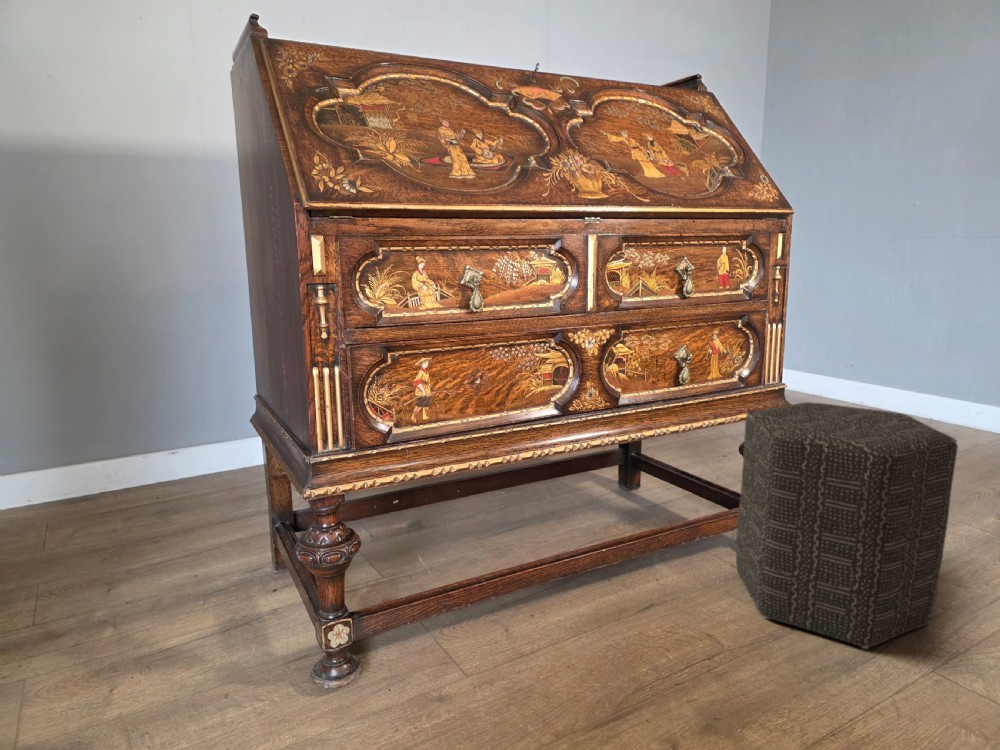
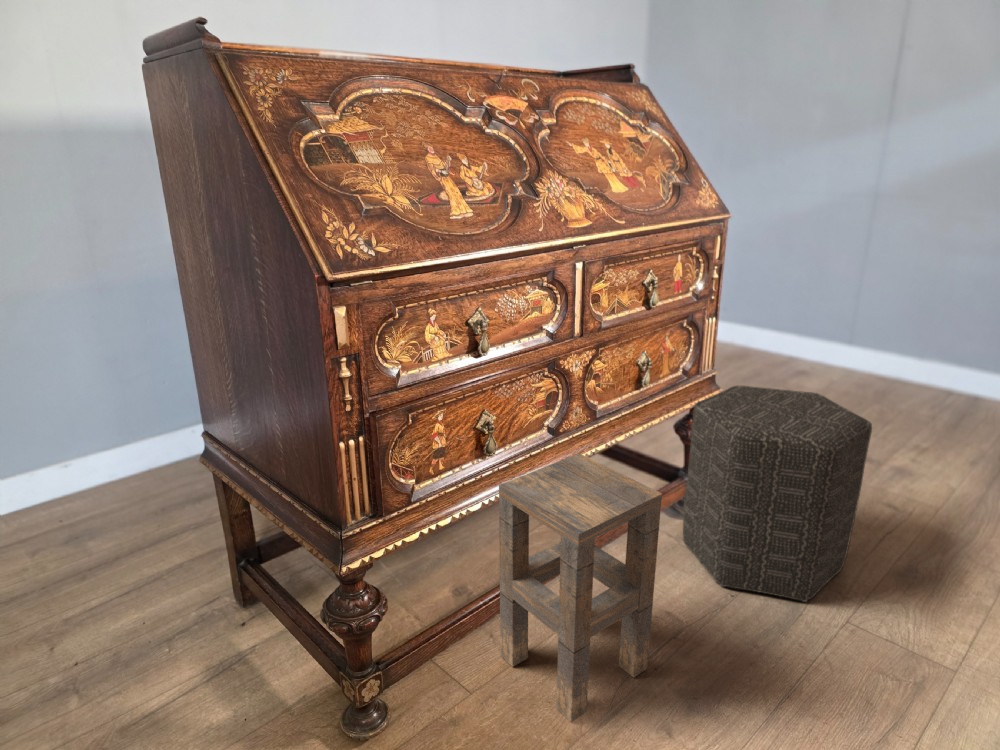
side table: none [490,434,652,710] -> present [499,453,662,722]

